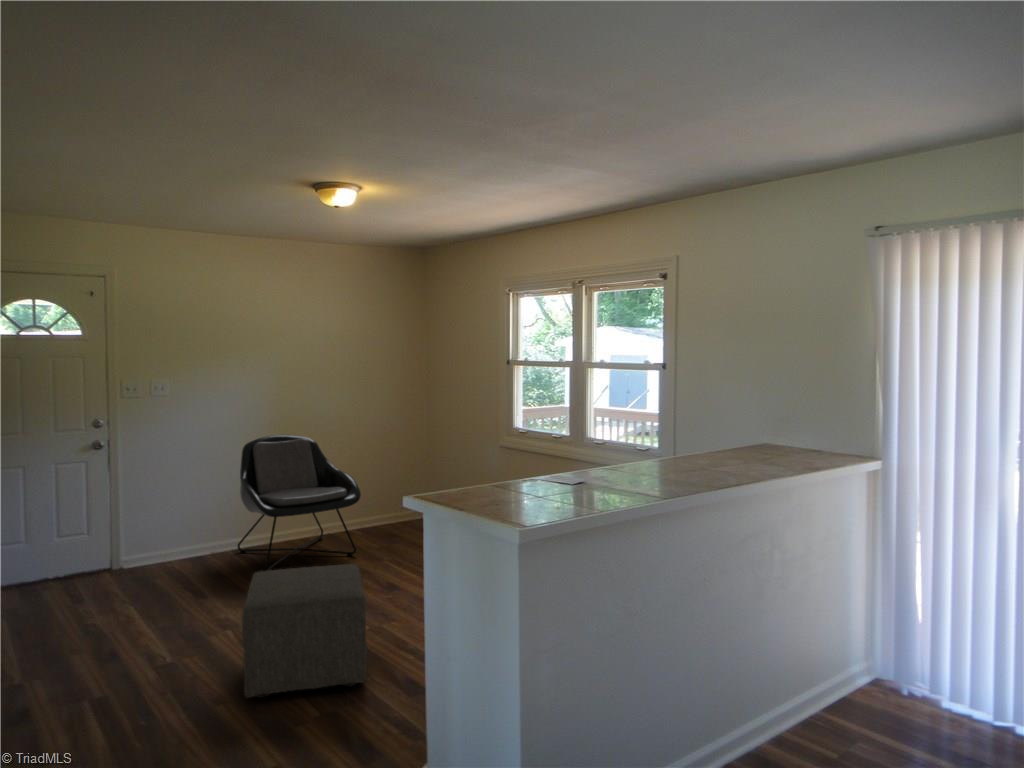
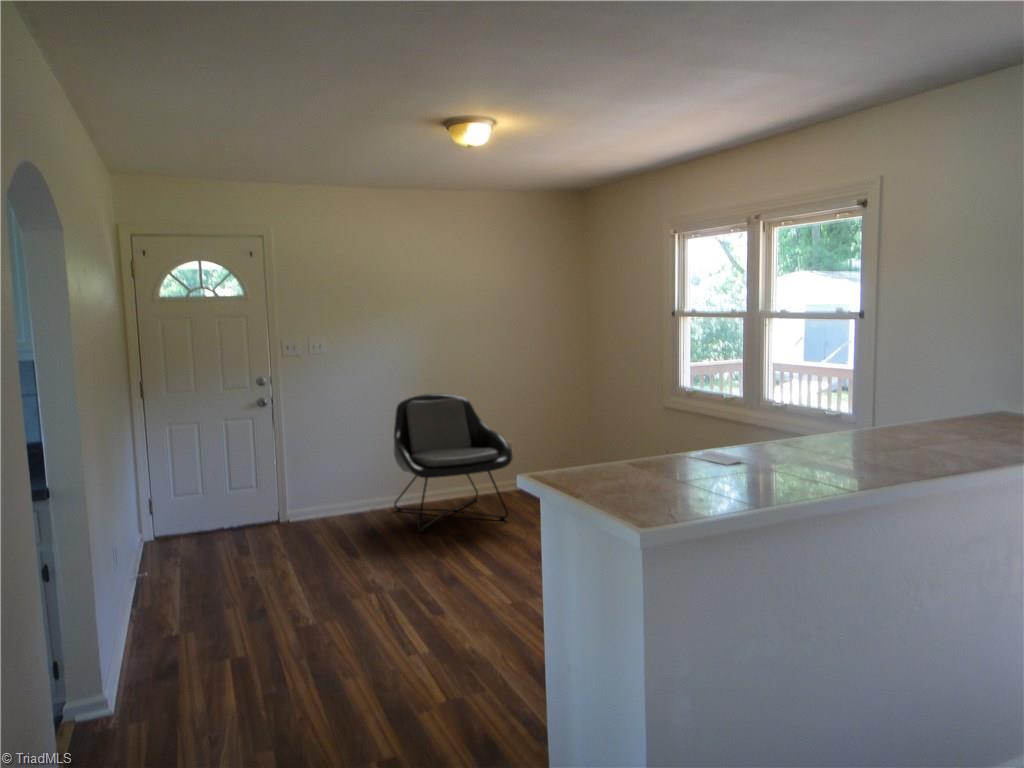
ottoman: present [242,564,367,698] -> none [371,535,501,671]

